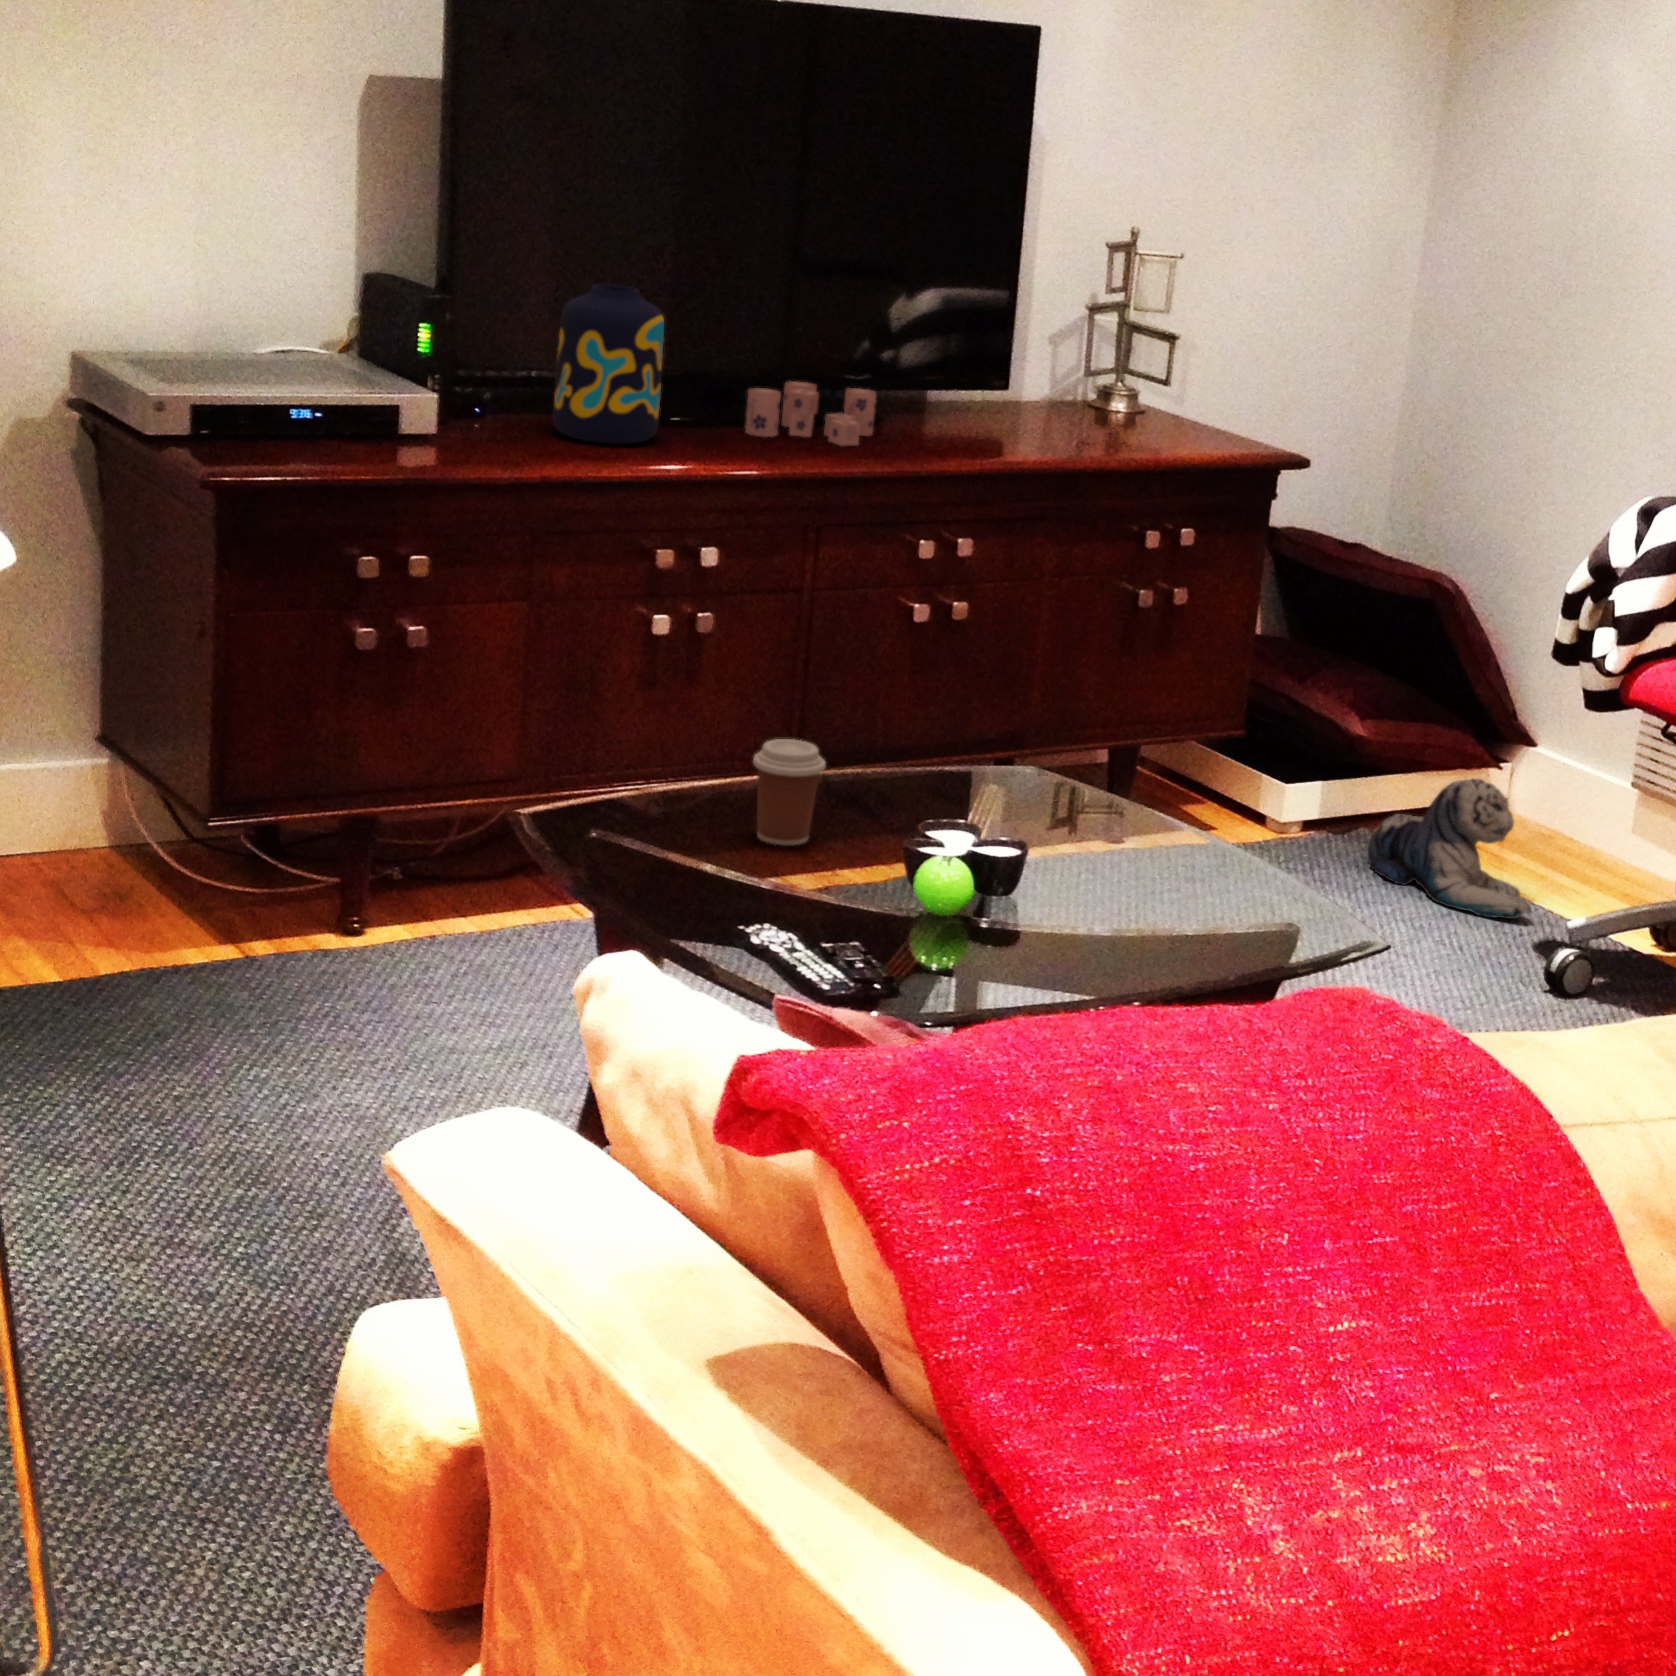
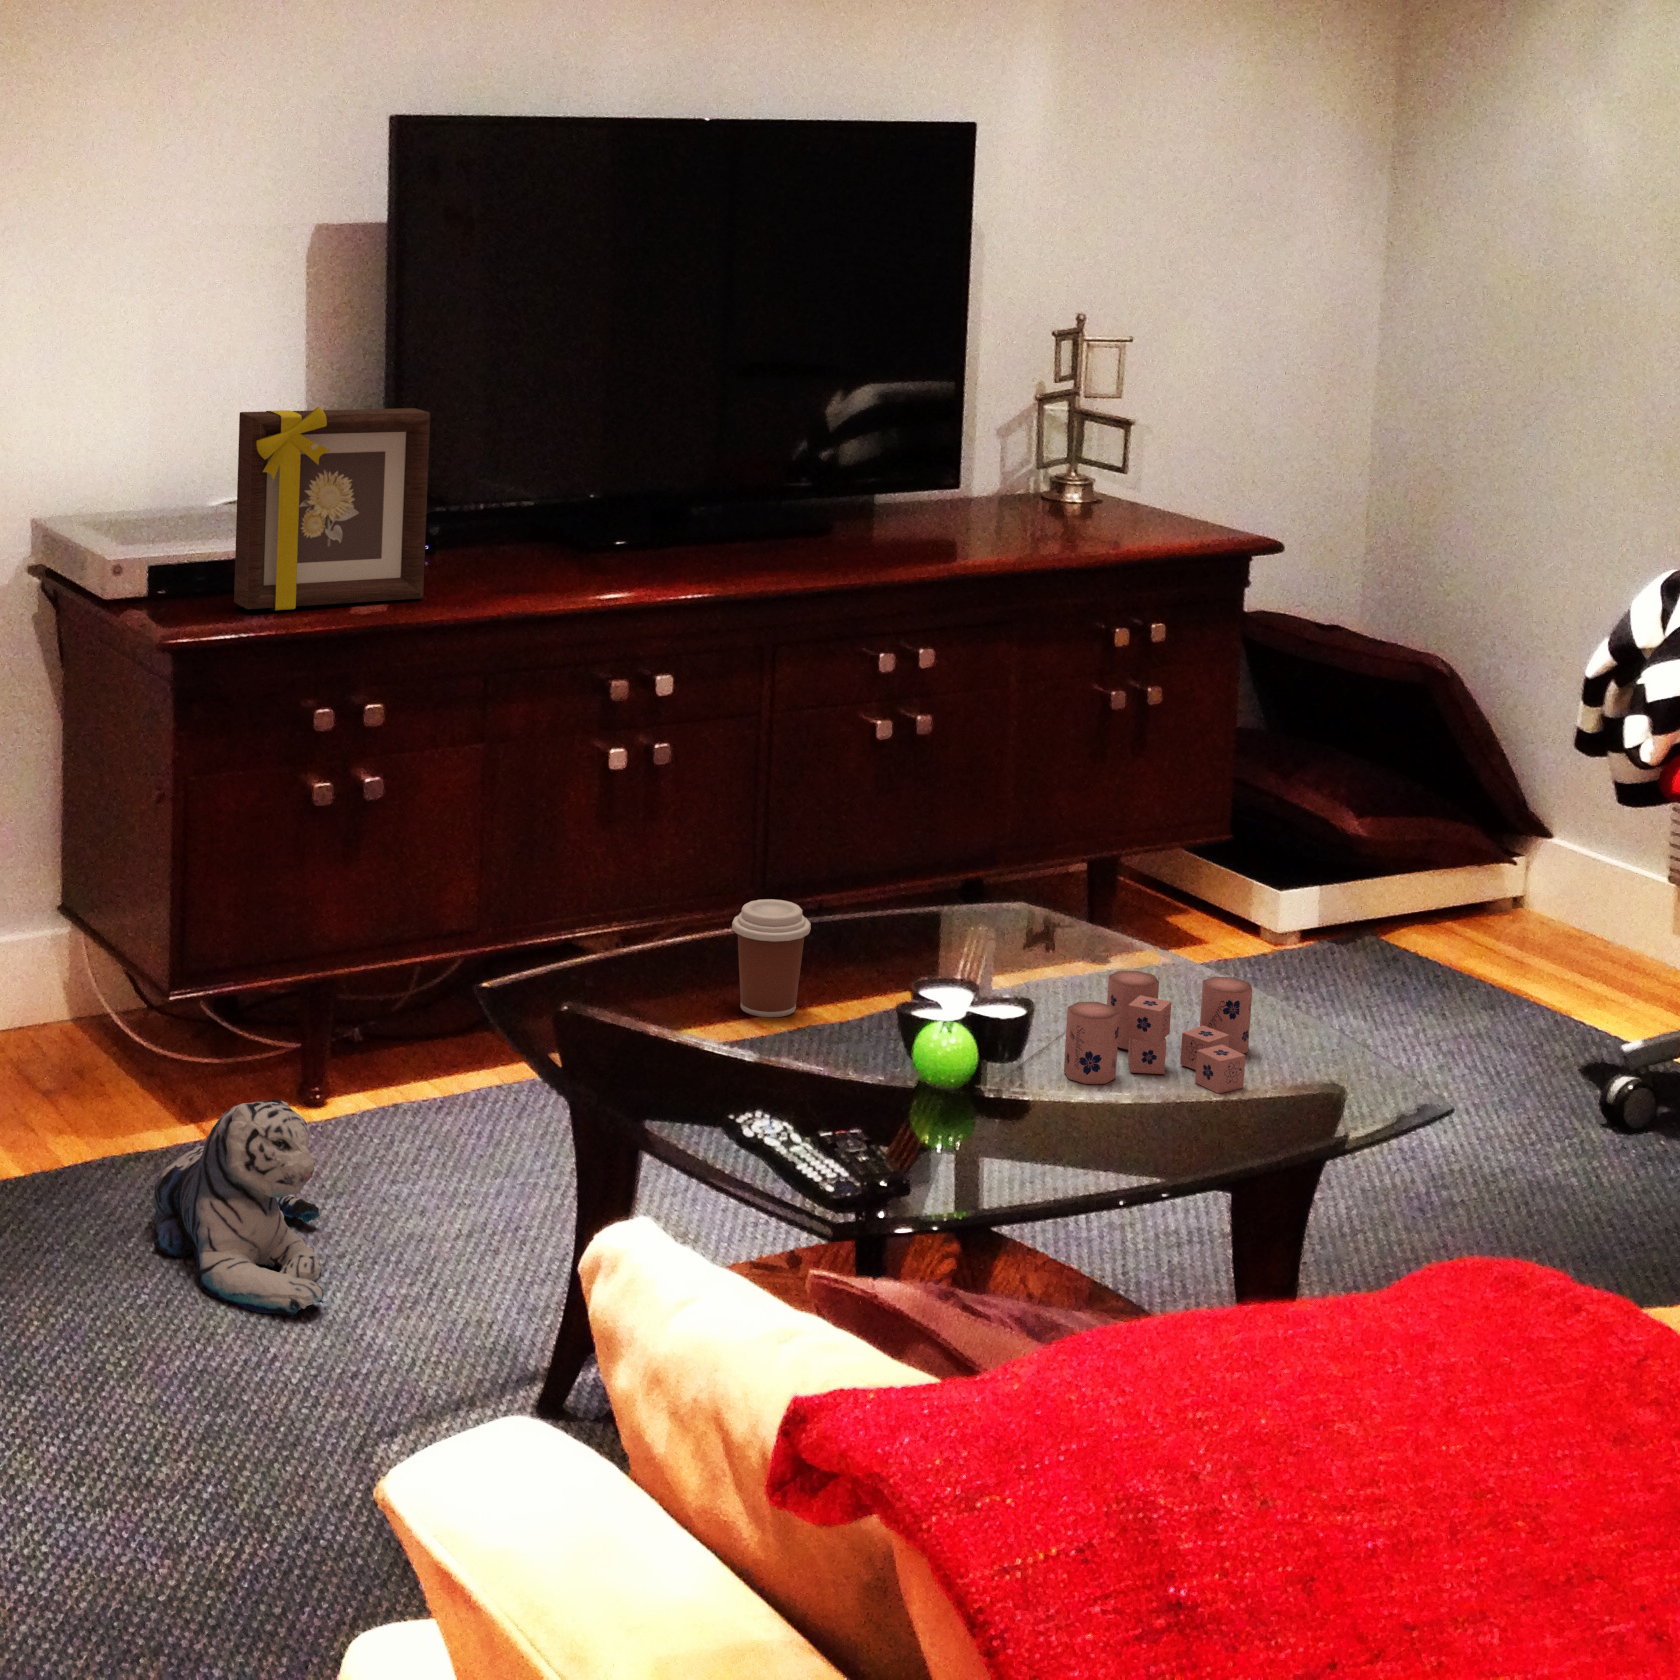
picture frame: none [293,263,493,457] -> present [234,407,430,610]
vase: present [553,284,664,444] -> none [497,411,606,576]
candle: present [745,381,876,446] -> present [1064,971,1252,1094]
plush toy: present [1368,779,1531,919] -> present [154,1099,324,1315]

